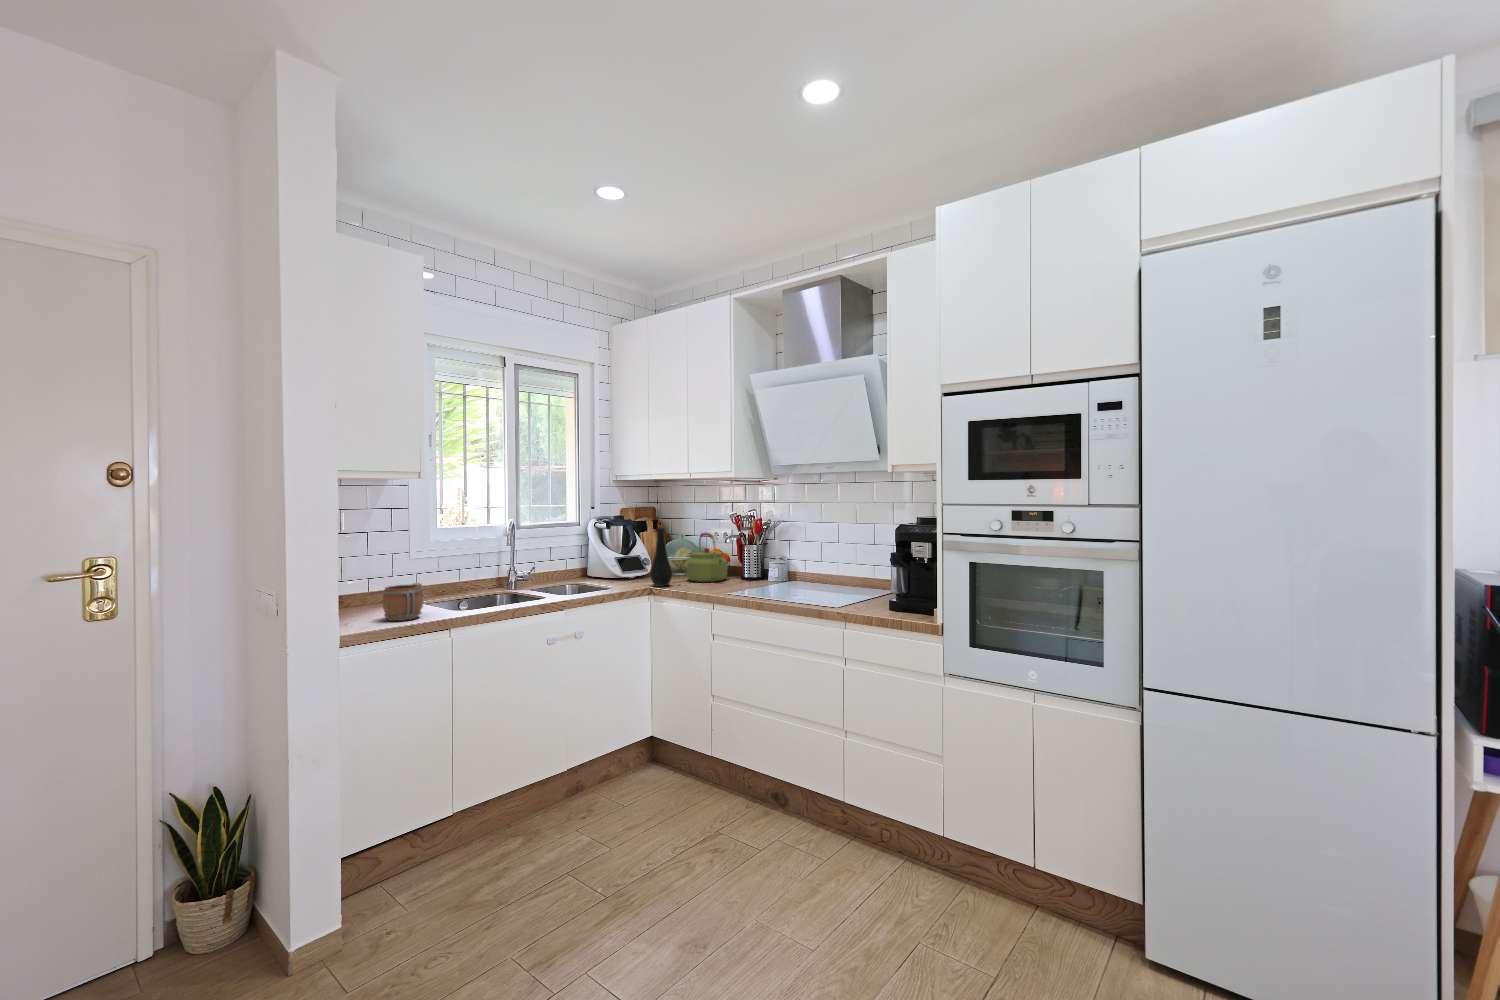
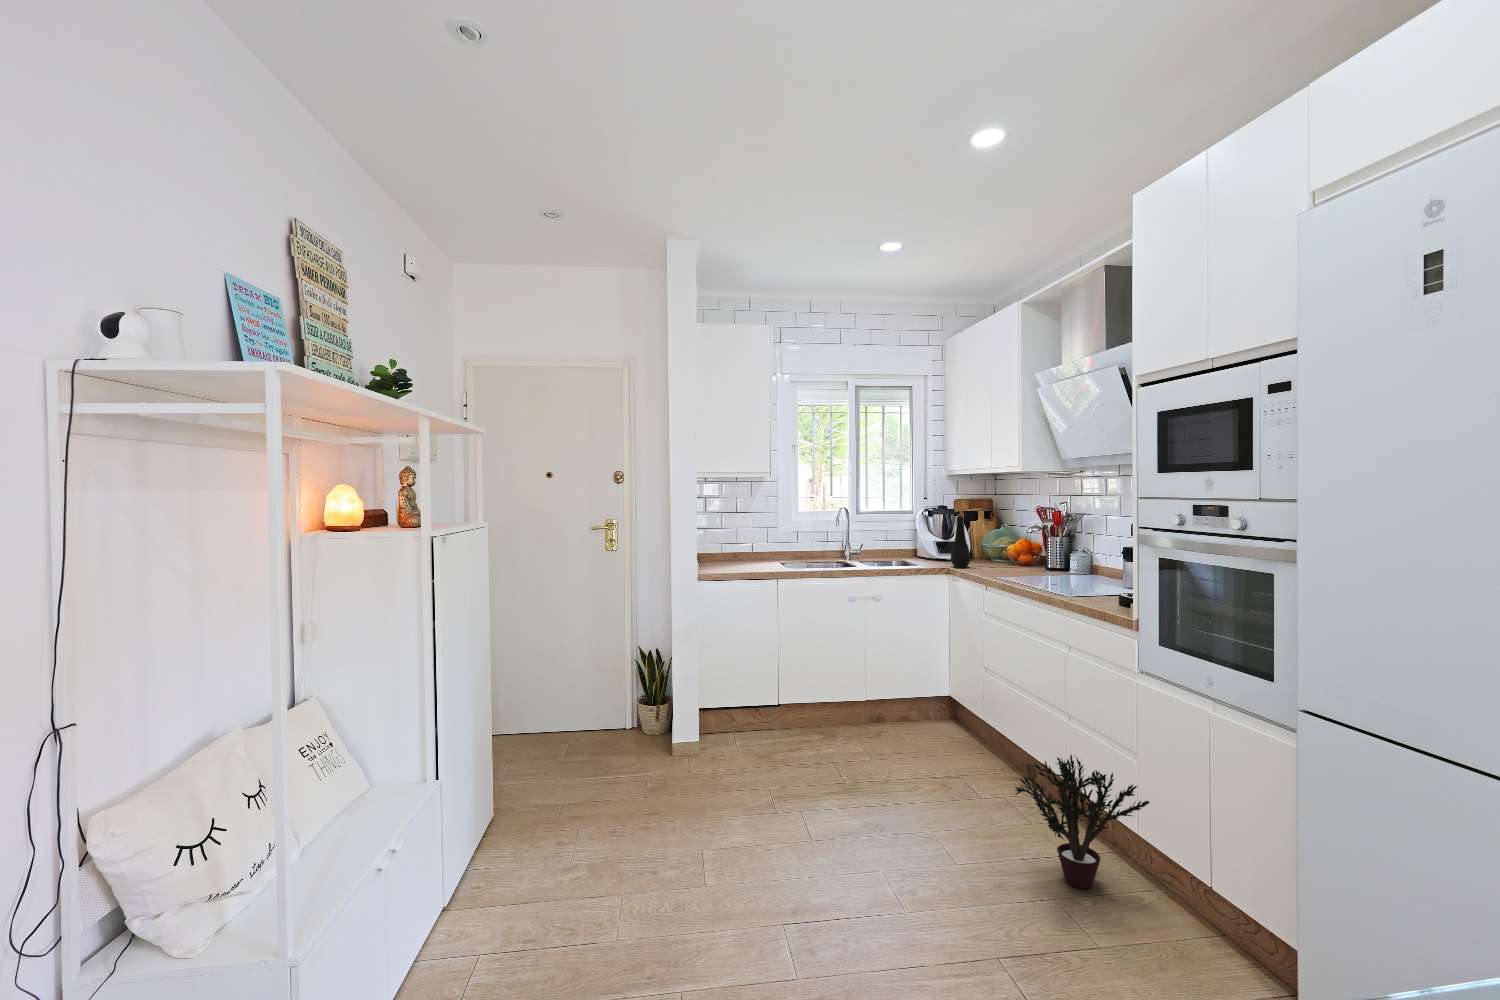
kettle: present [687,533,727,582] -> none [992,522,1033,568]
mug: present [383,582,424,621] -> none [742,547,770,571]
potted plant: none [856,773,978,915] -> present [1015,755,1150,889]

